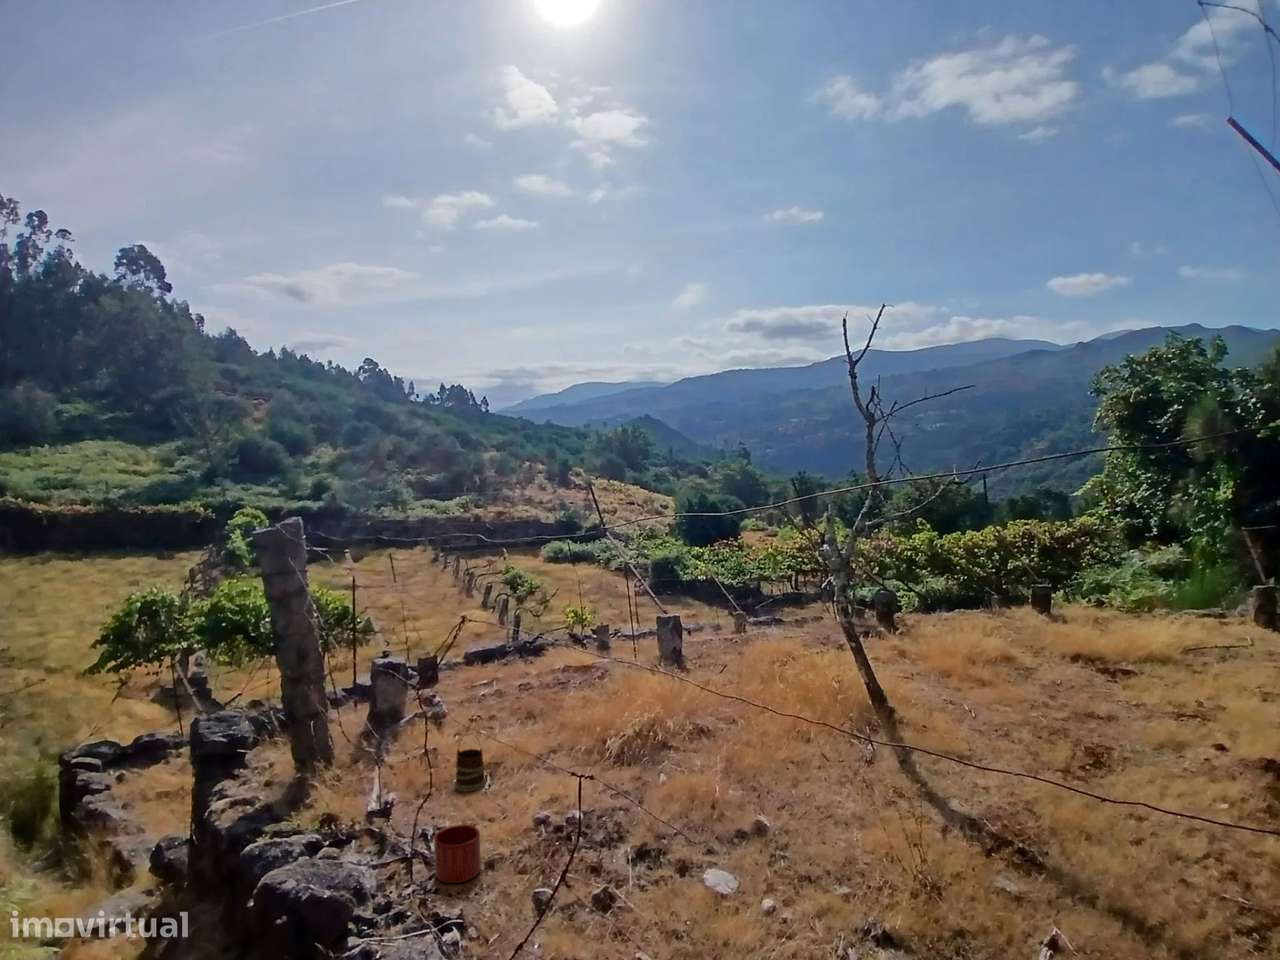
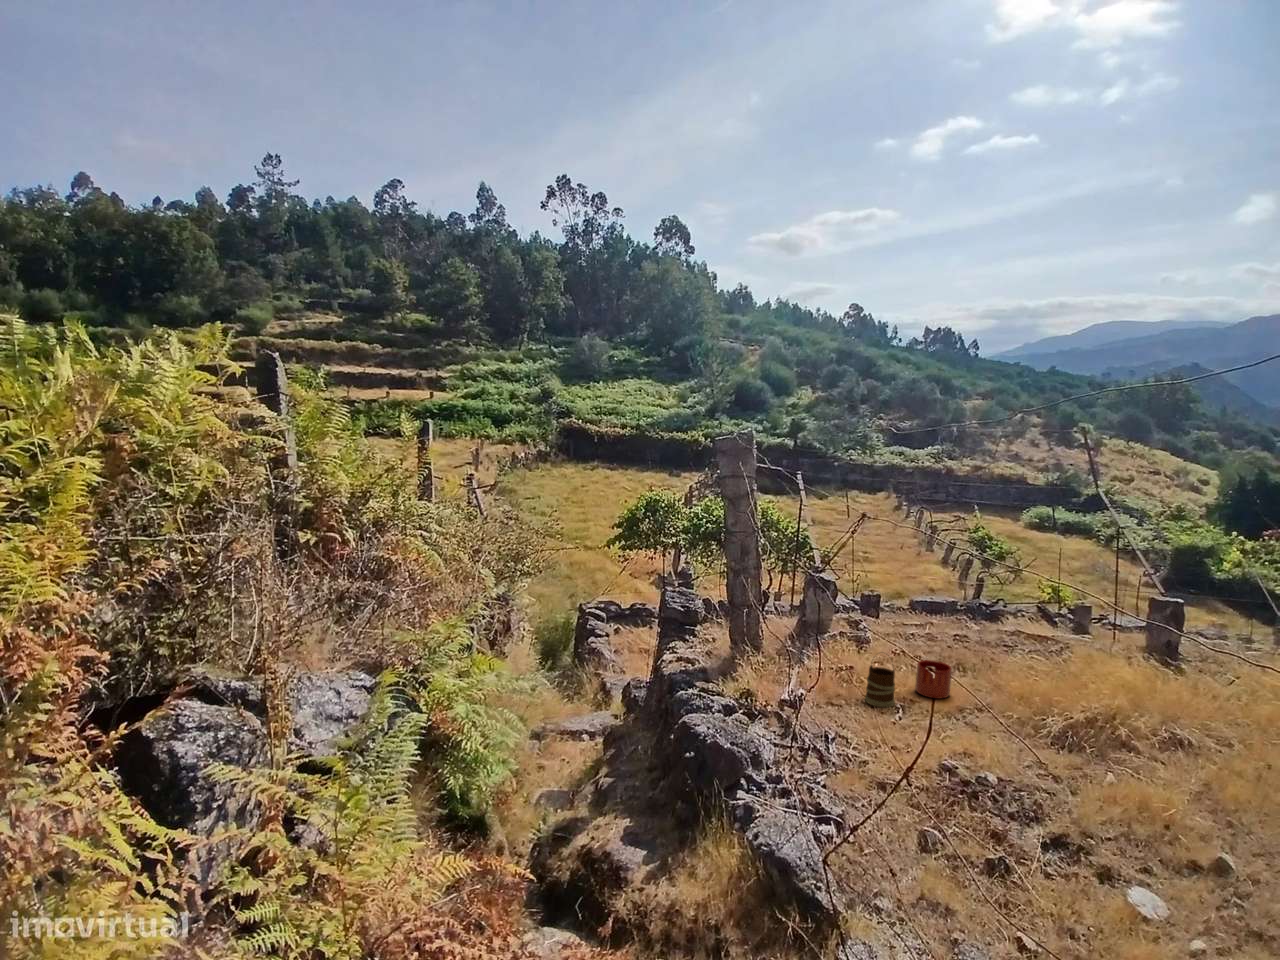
planter: present [434,825,481,883] -> present [915,660,952,699]

